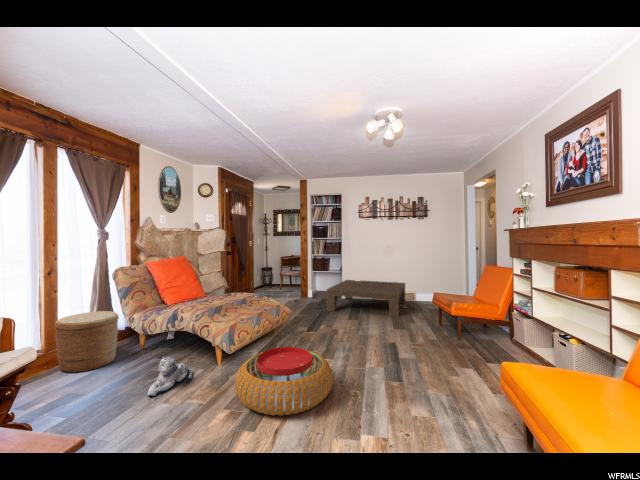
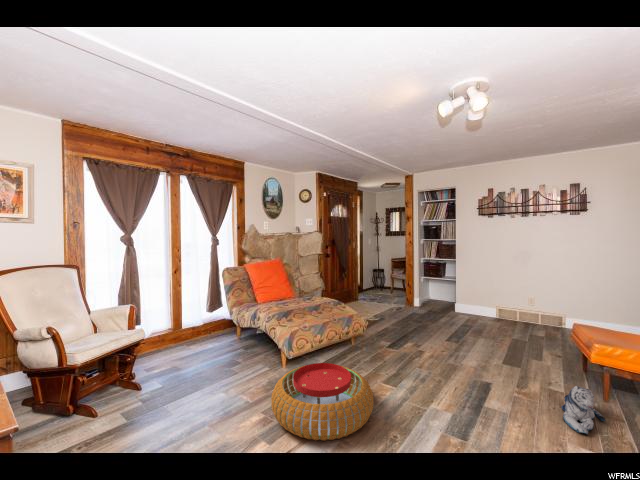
coffee table: present [327,280,405,317] -> none [427,290,545,347]
woven basket: present [55,311,119,373] -> none [177,303,220,351]
plush toy: present [147,357,193,396] -> present [561,386,605,434]

